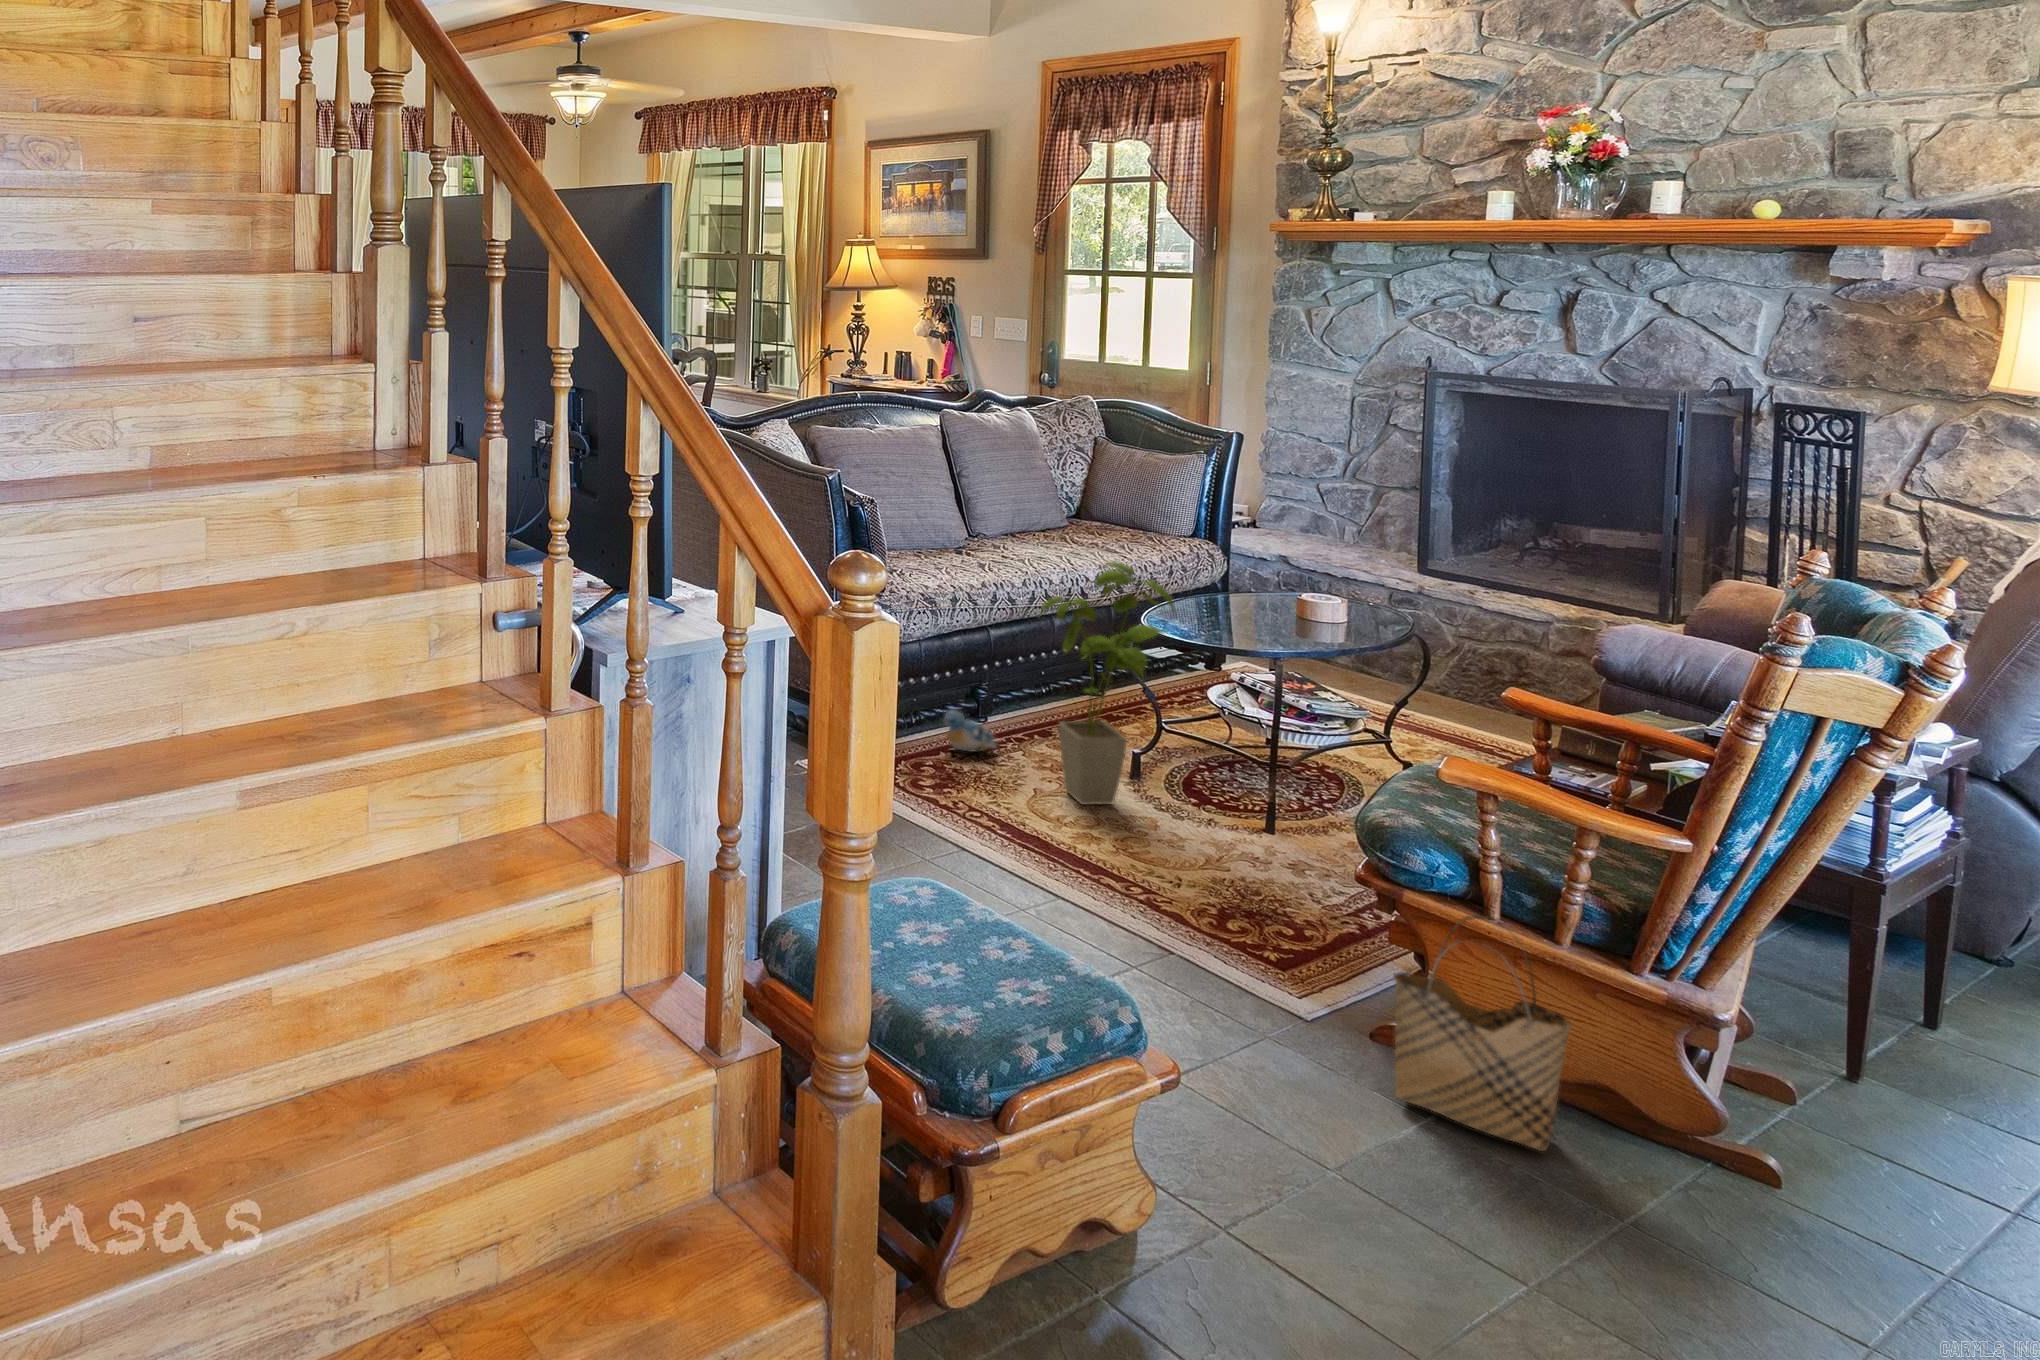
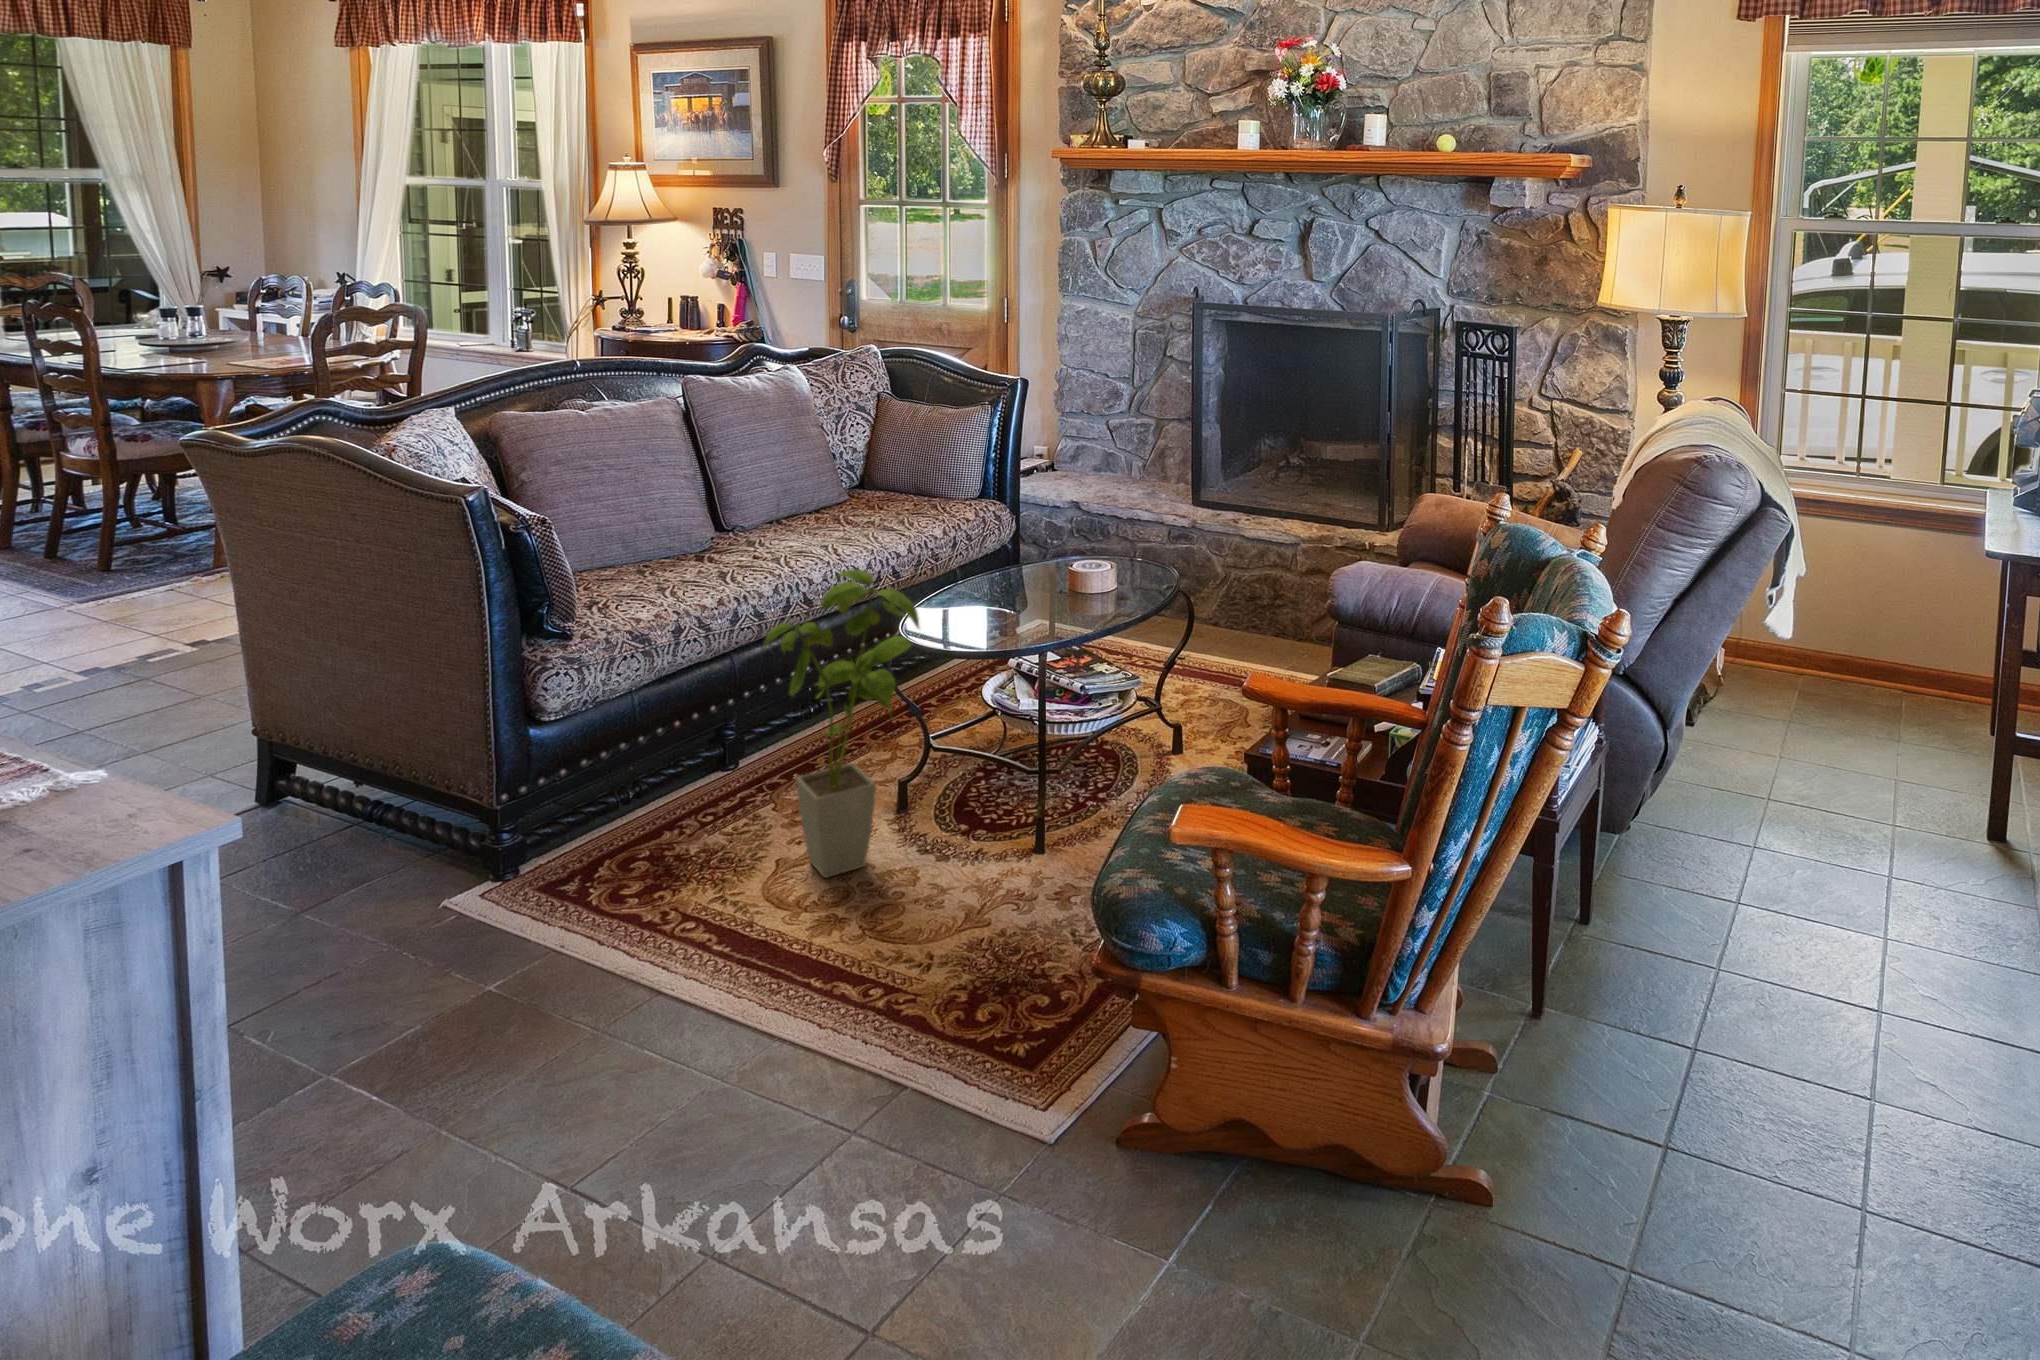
plush toy: present [943,710,999,752] -> none [656,781,738,831]
woven basket: present [1394,915,1571,1151] -> none [1126,995,1307,1277]

